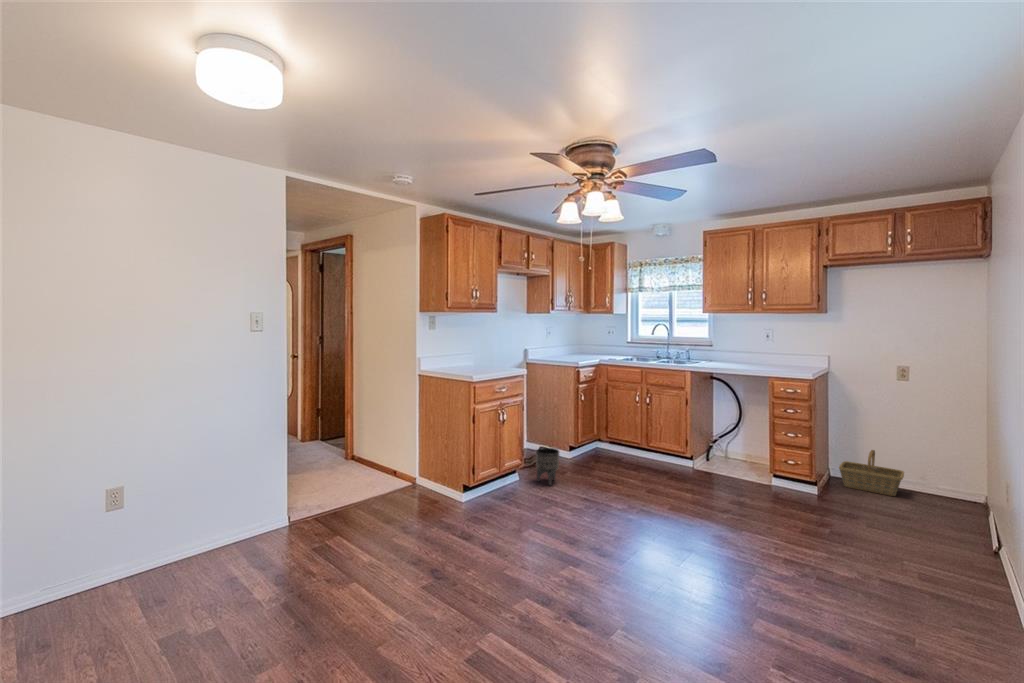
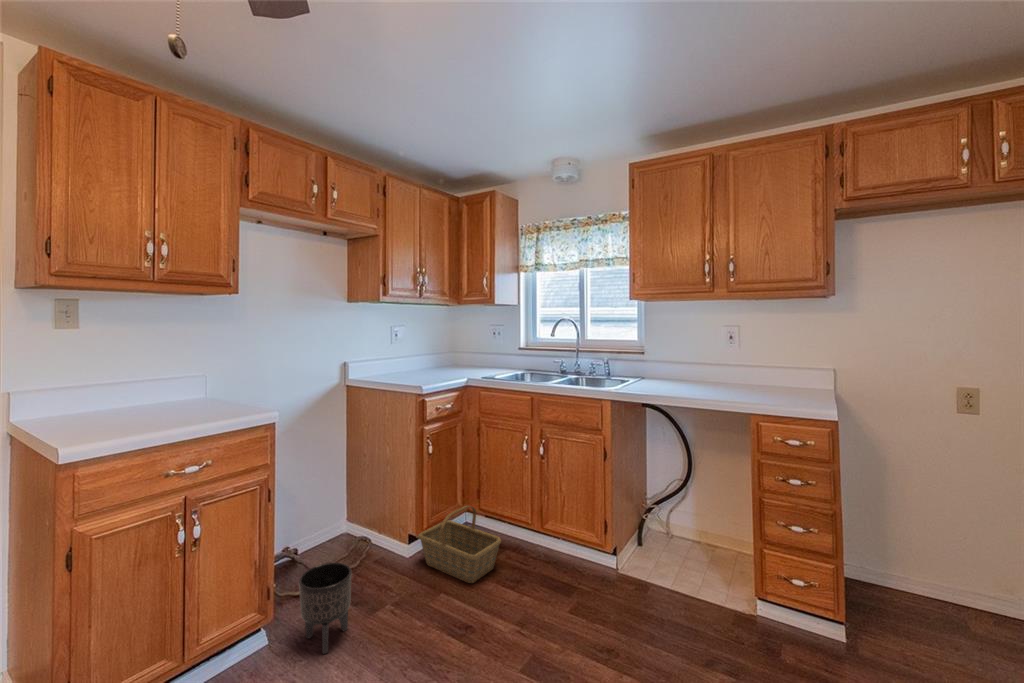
basket: present [839,450,904,496] -> present [419,506,501,583]

